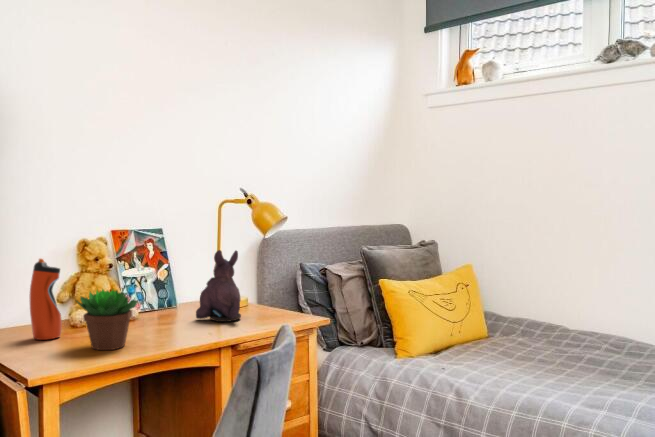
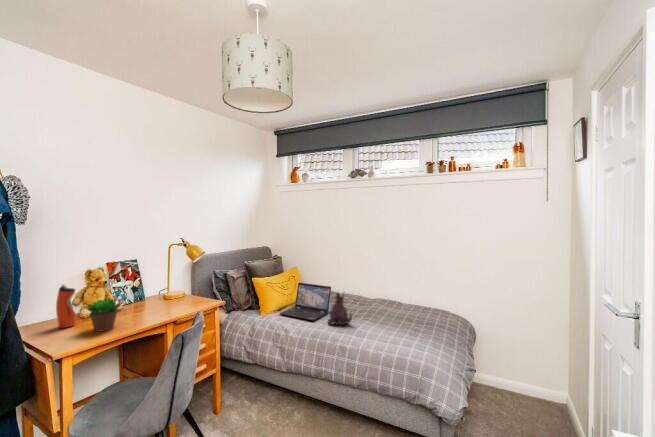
plush toy: present [196,250,241,322] -> present [328,293,352,325]
laptop: none [438,295,558,377] -> present [279,283,331,321]

